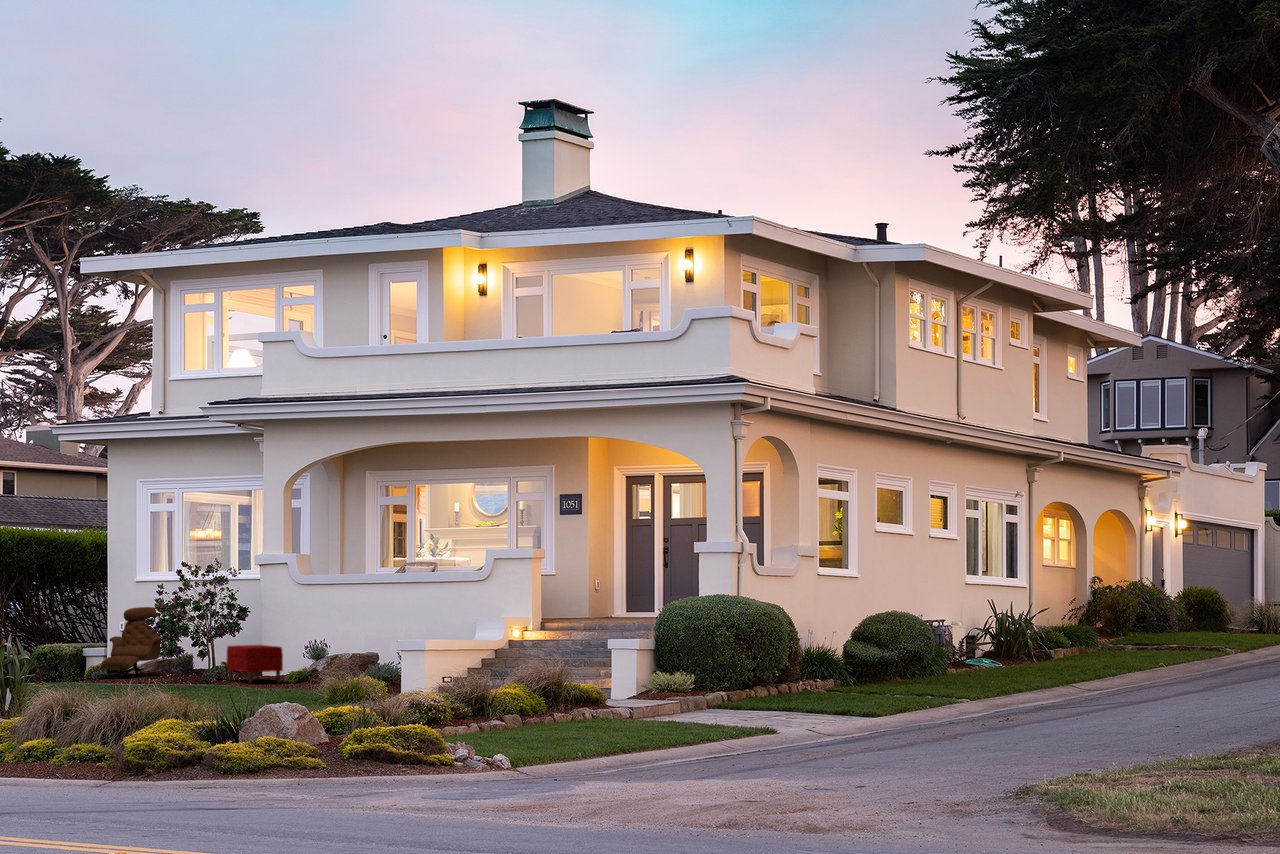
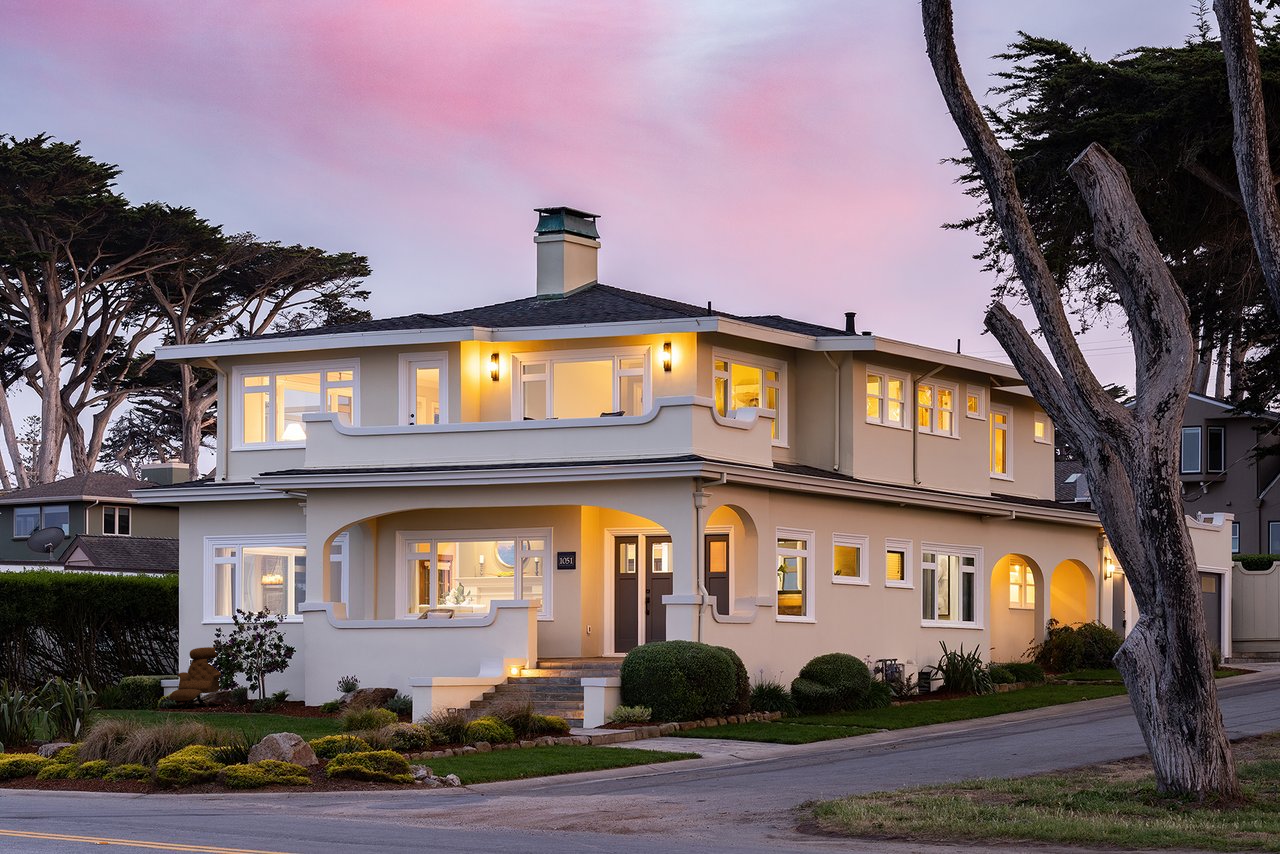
bench: present [226,645,283,684] -> none [273,680,318,714]

